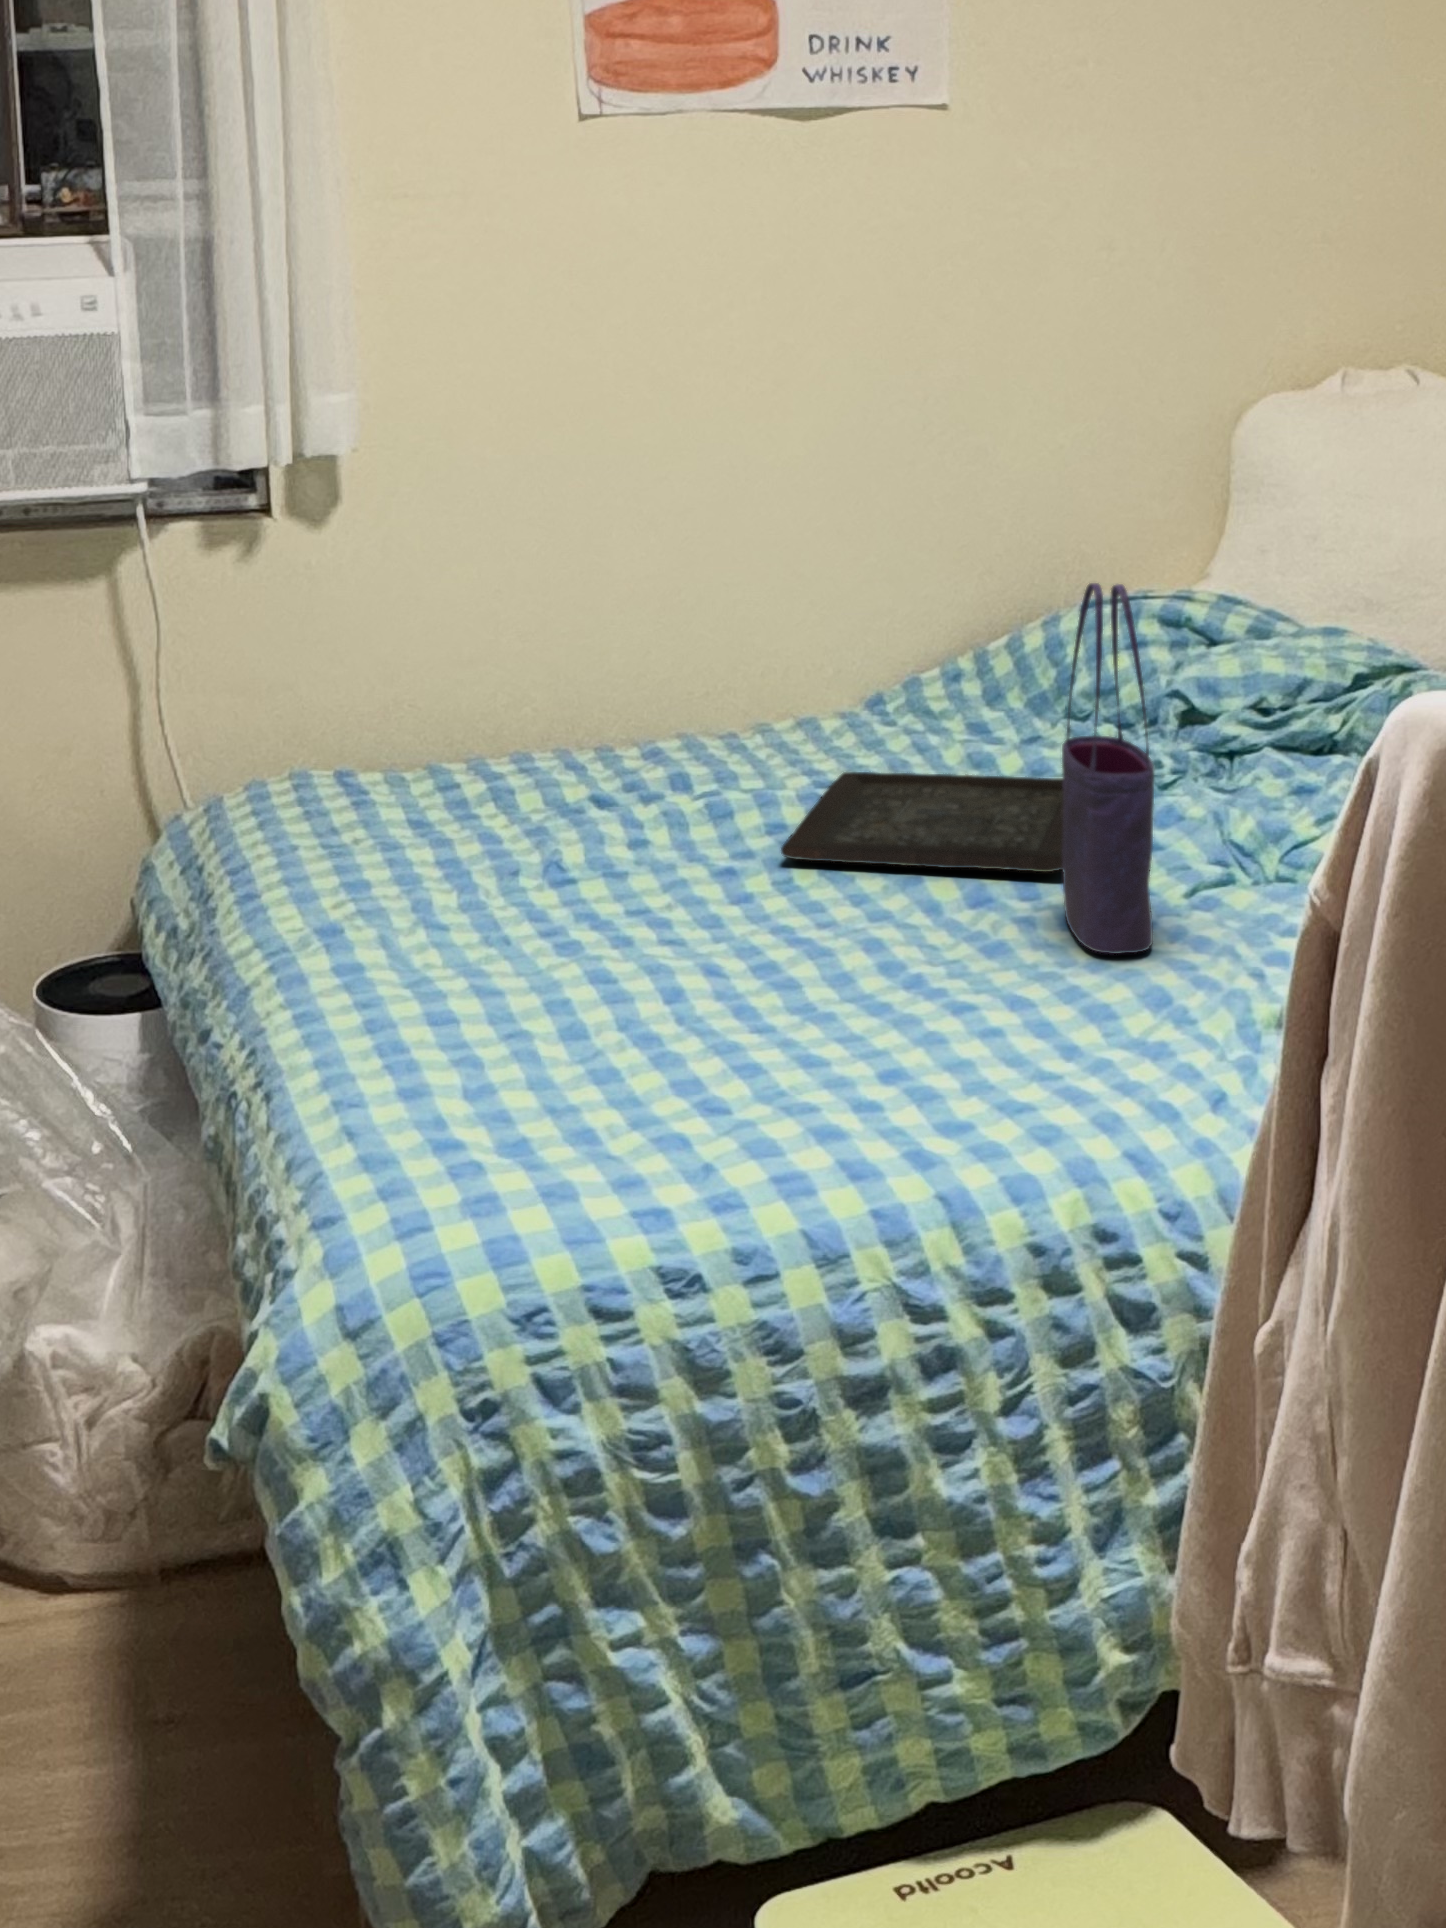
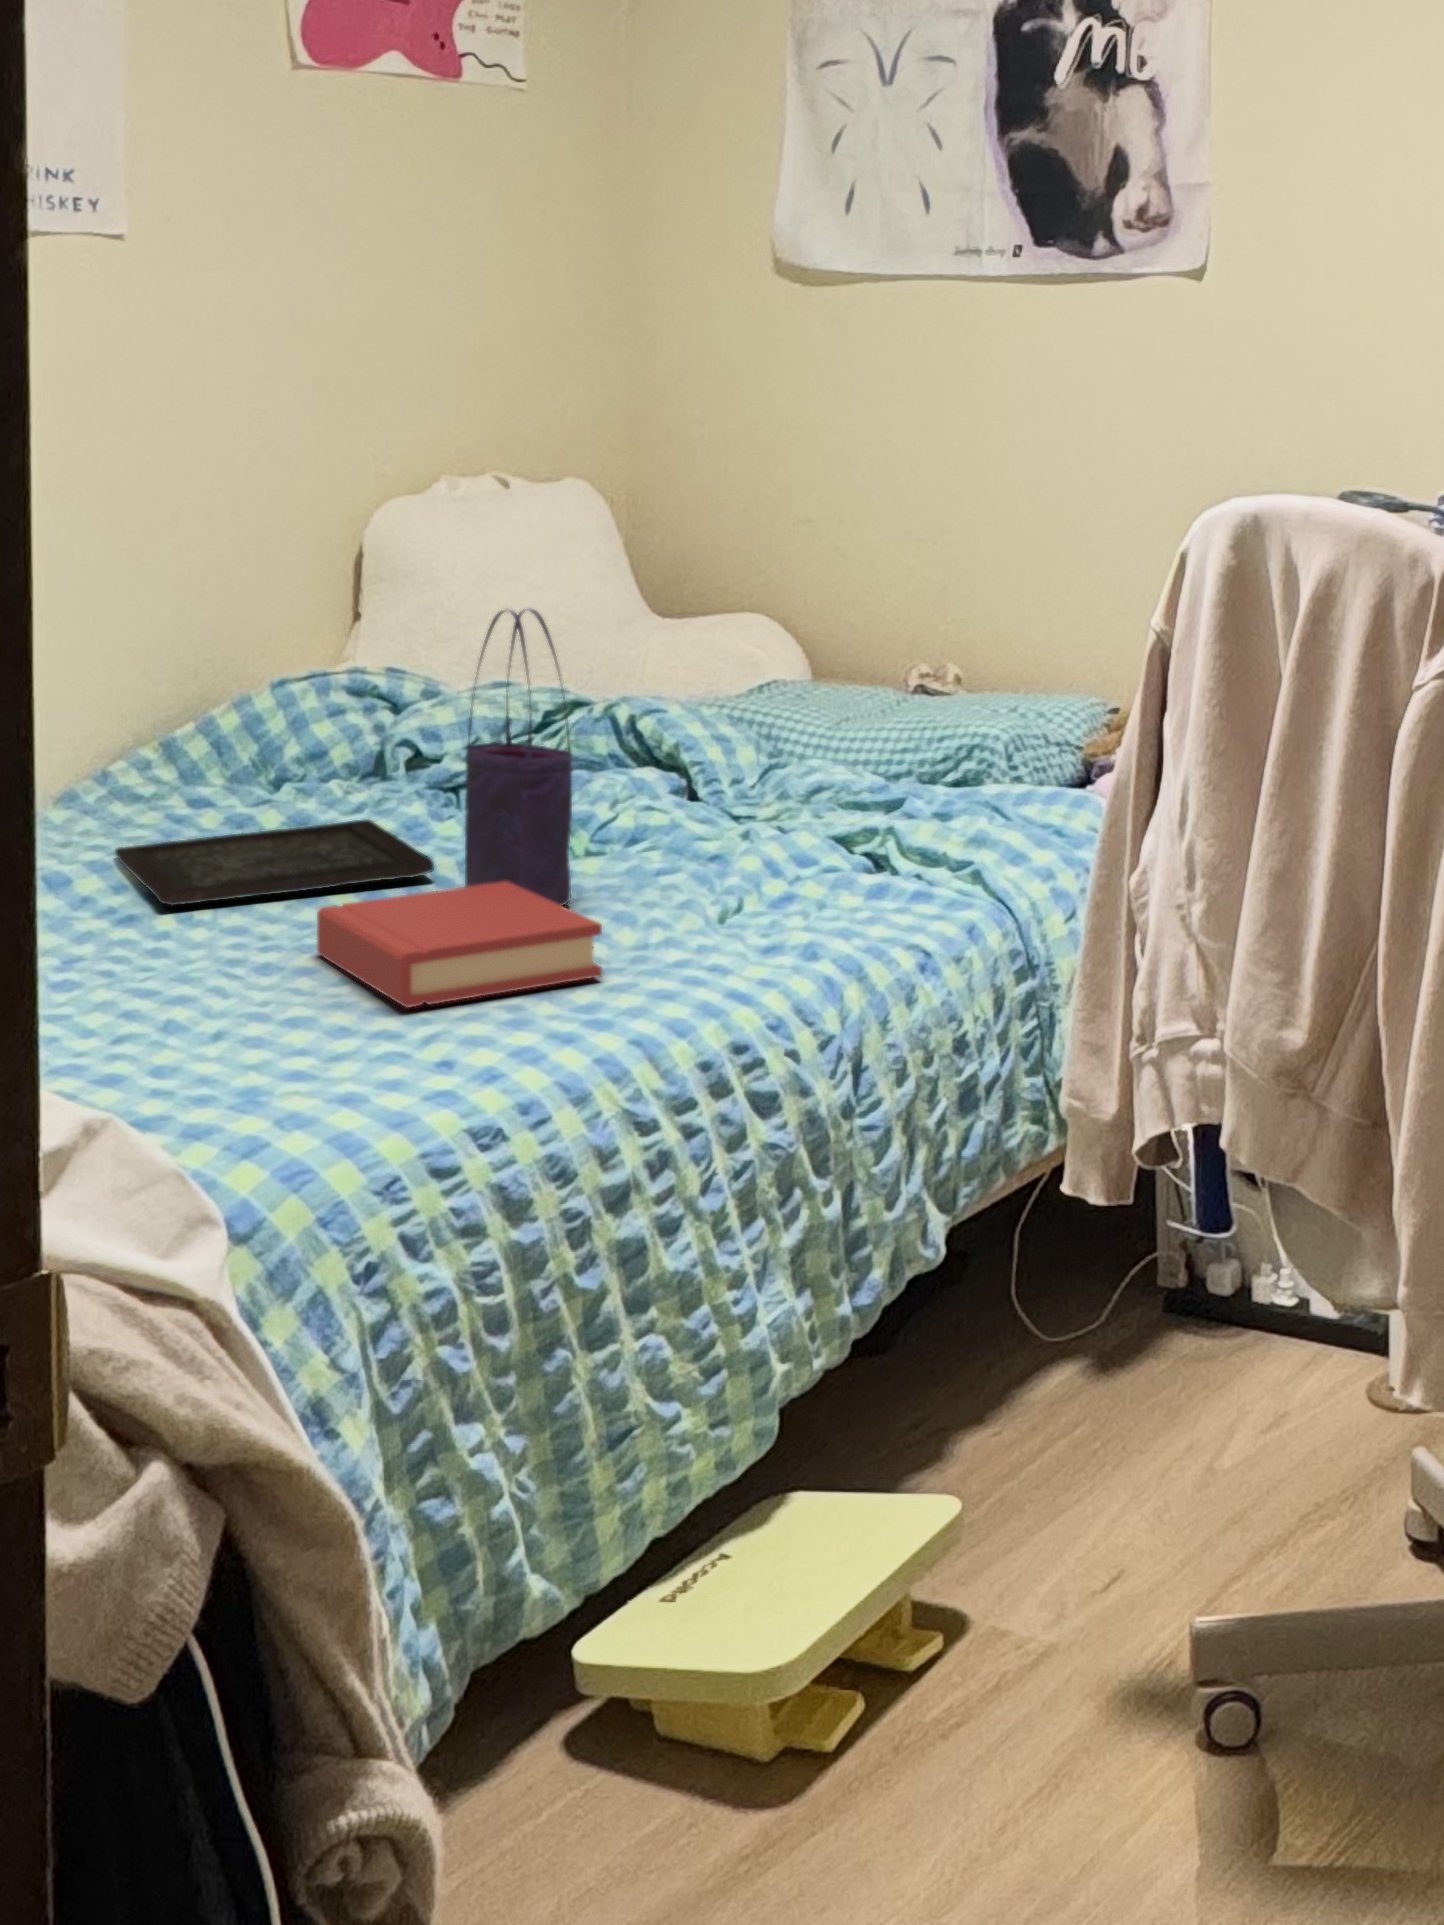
hardback book: none [784,909,1046,1080] -> present [317,881,602,1008]

